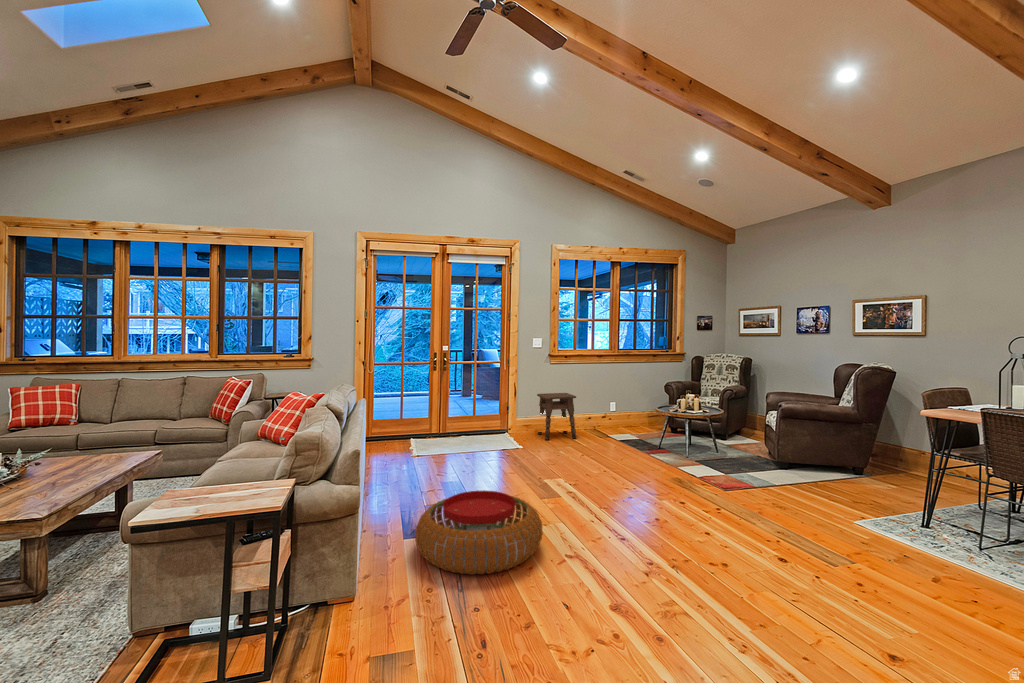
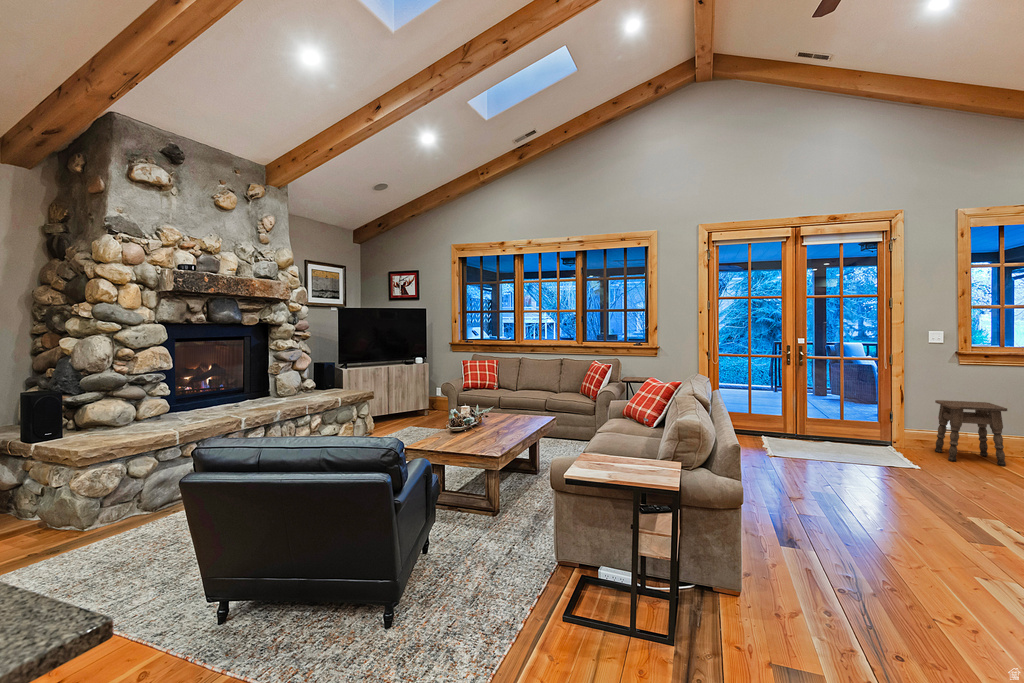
pouf: present [416,490,543,575] -> none [788,500,958,592]

